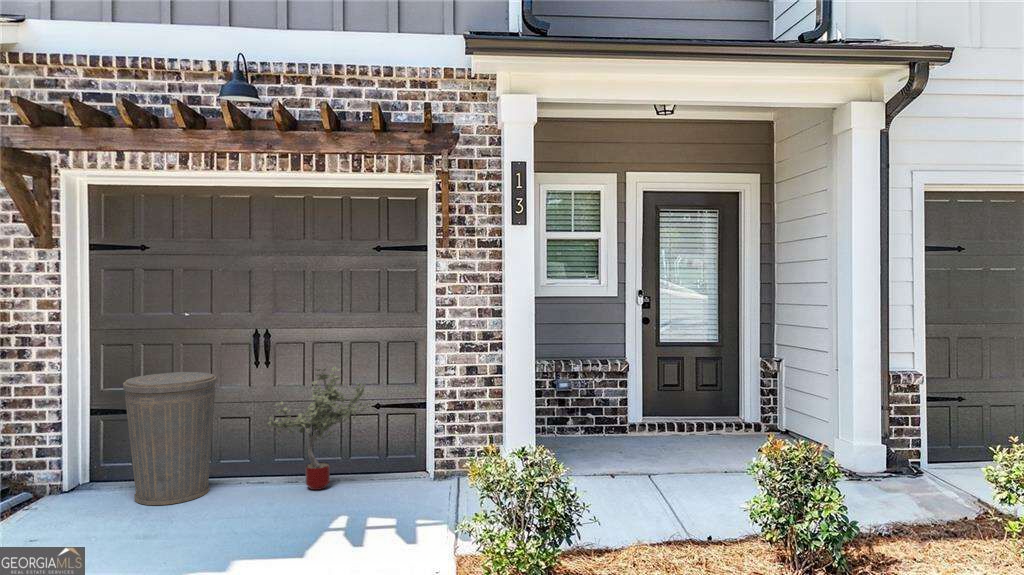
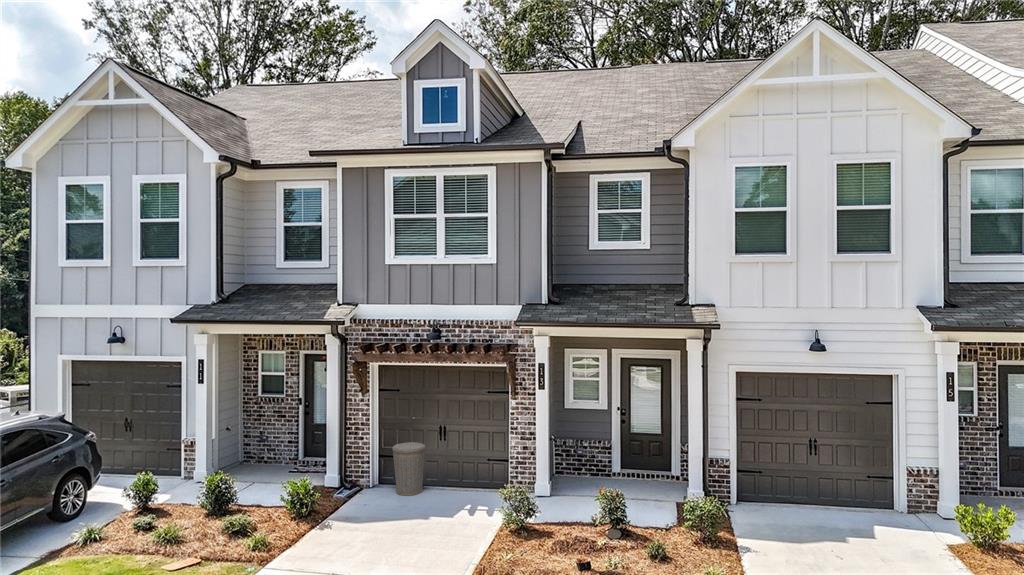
potted tree: present [268,366,367,490] -> none [444,443,483,494]

